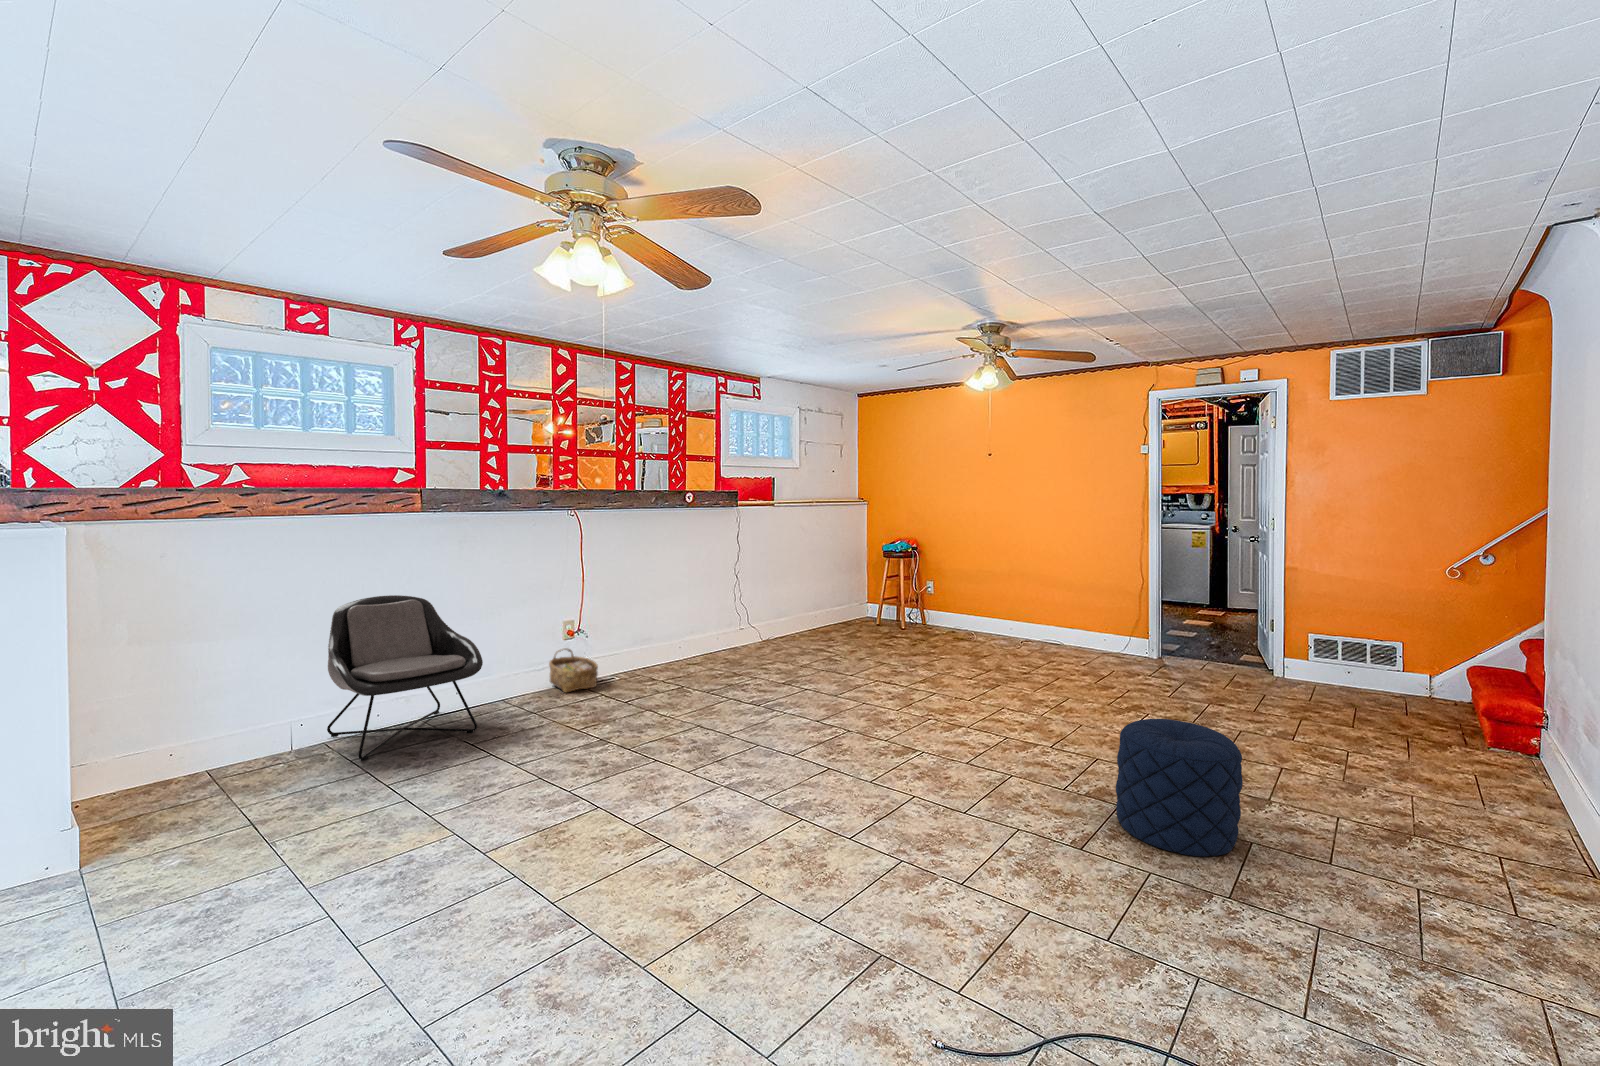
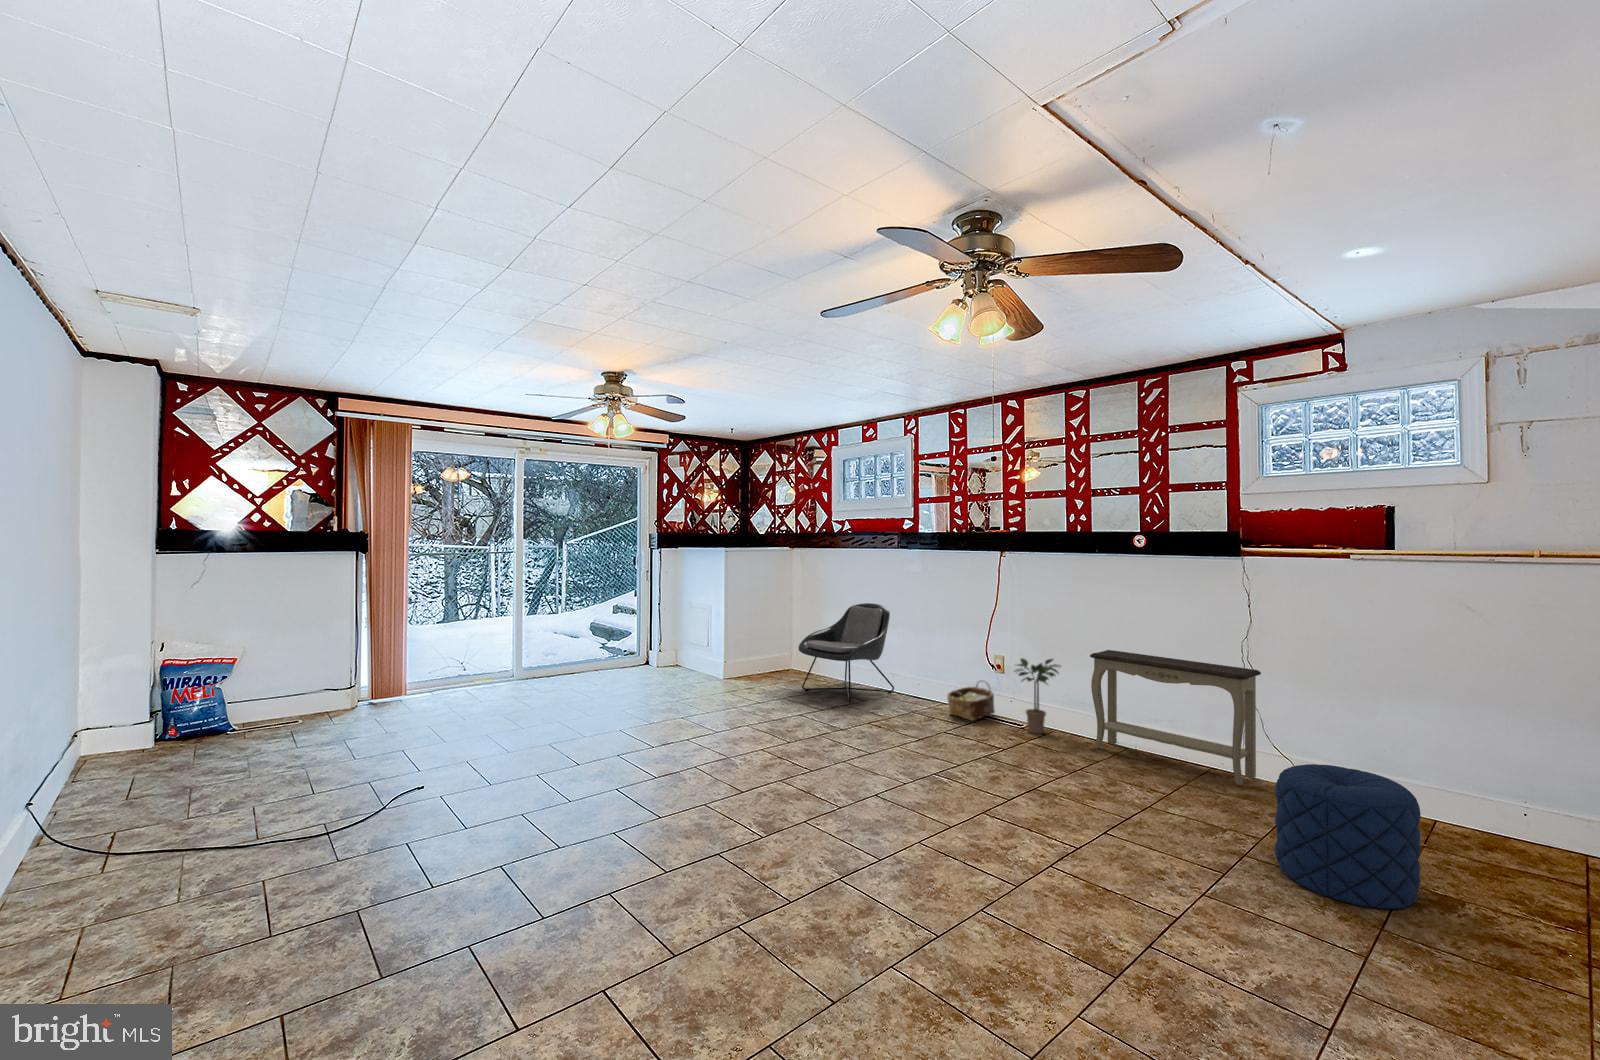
console table: none [669,578,766,663] -> present [1090,650,1261,786]
potted plant: none [620,602,659,674] -> present [1015,658,1061,734]
pouf: present [1116,719,1243,856] -> present [1275,764,1421,909]

